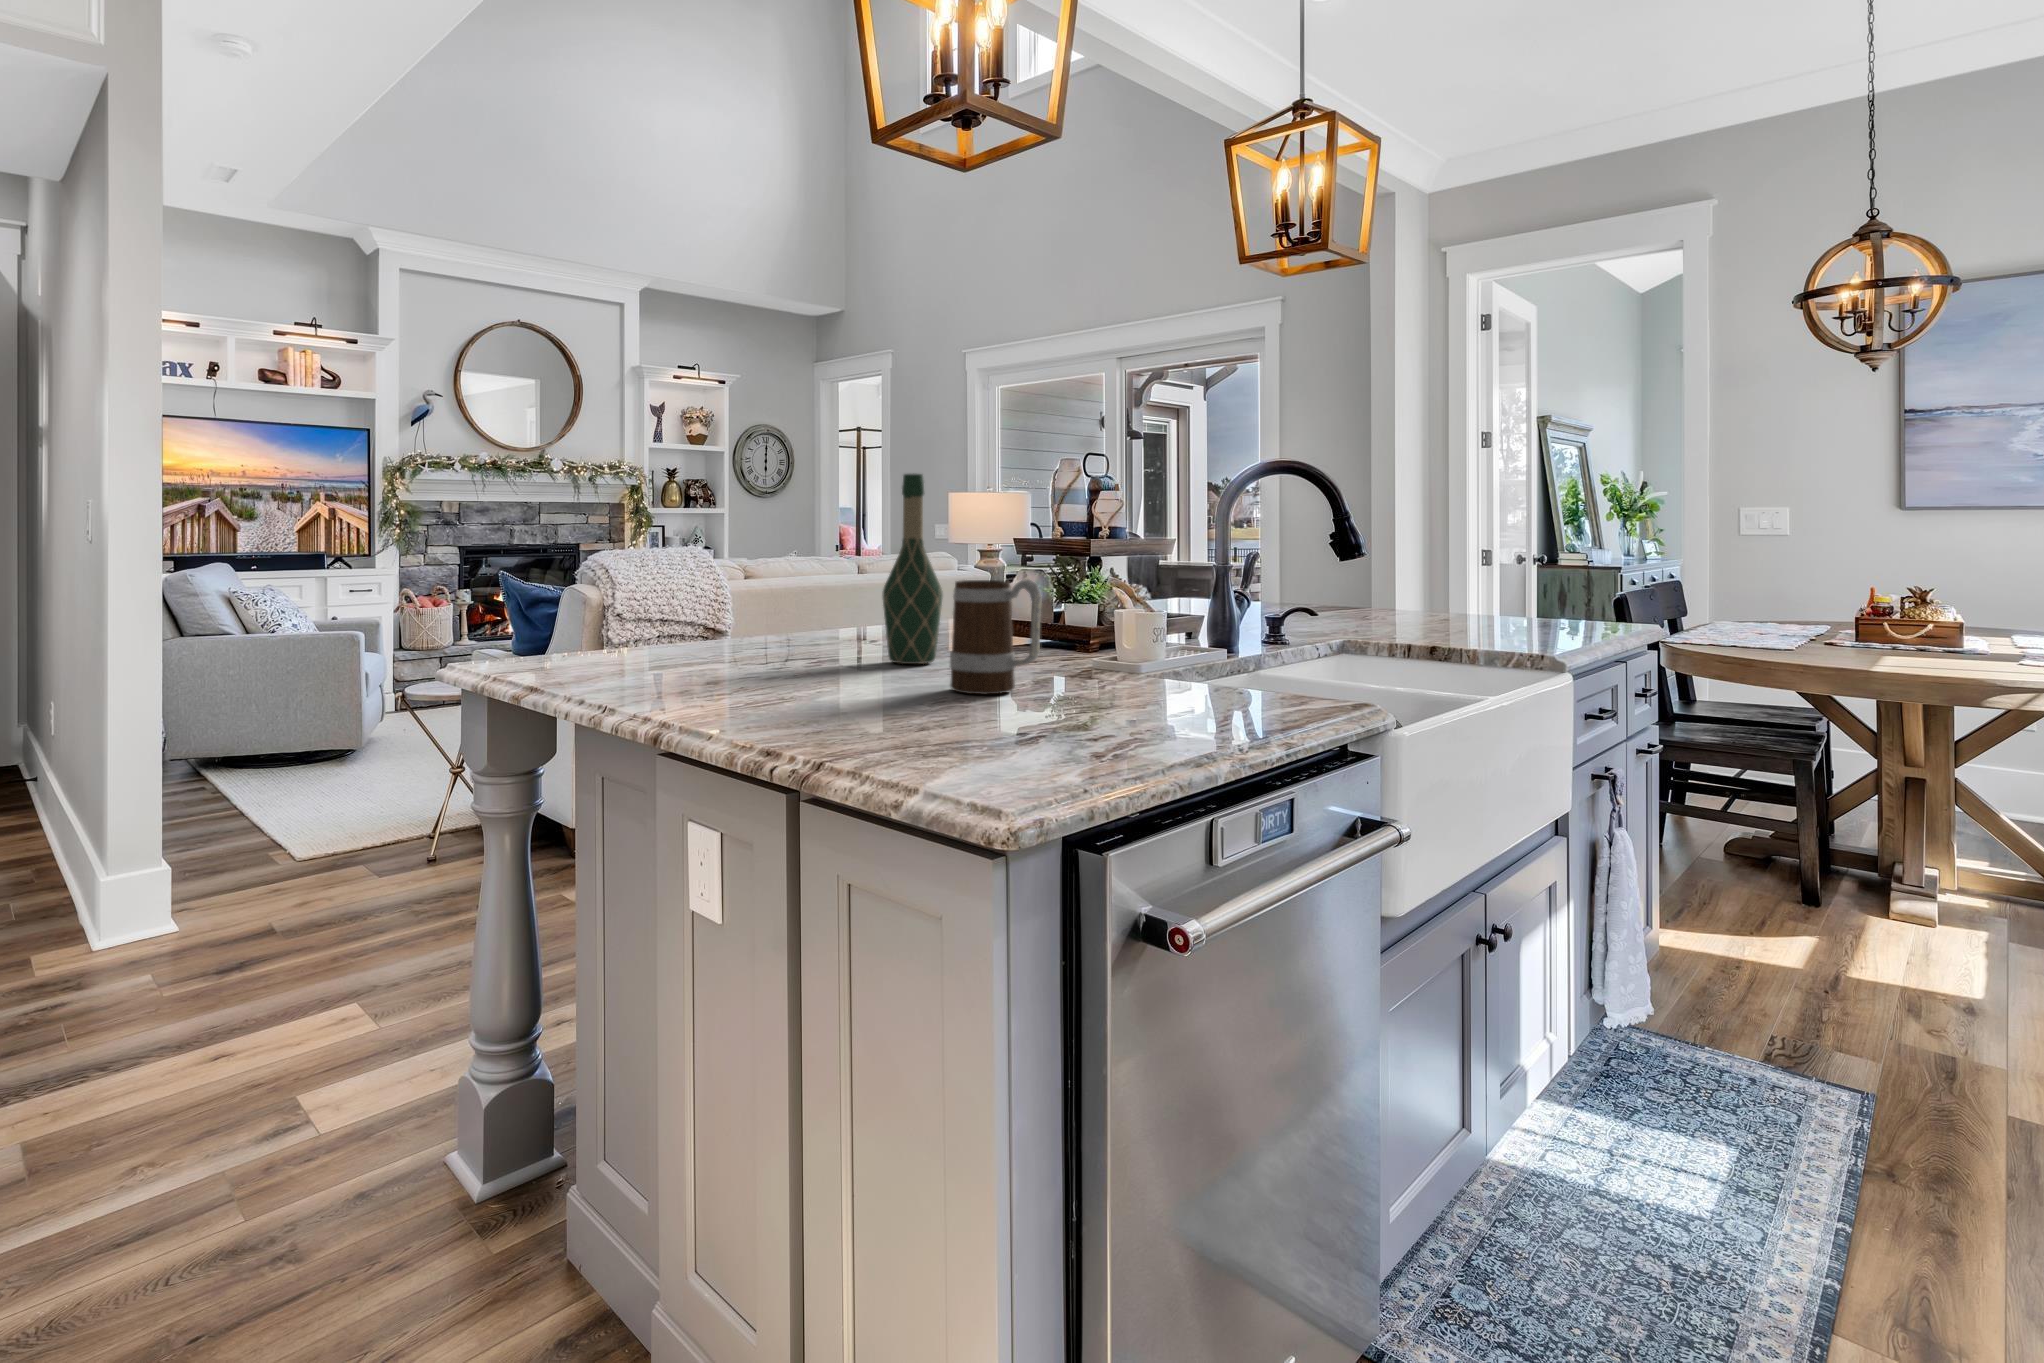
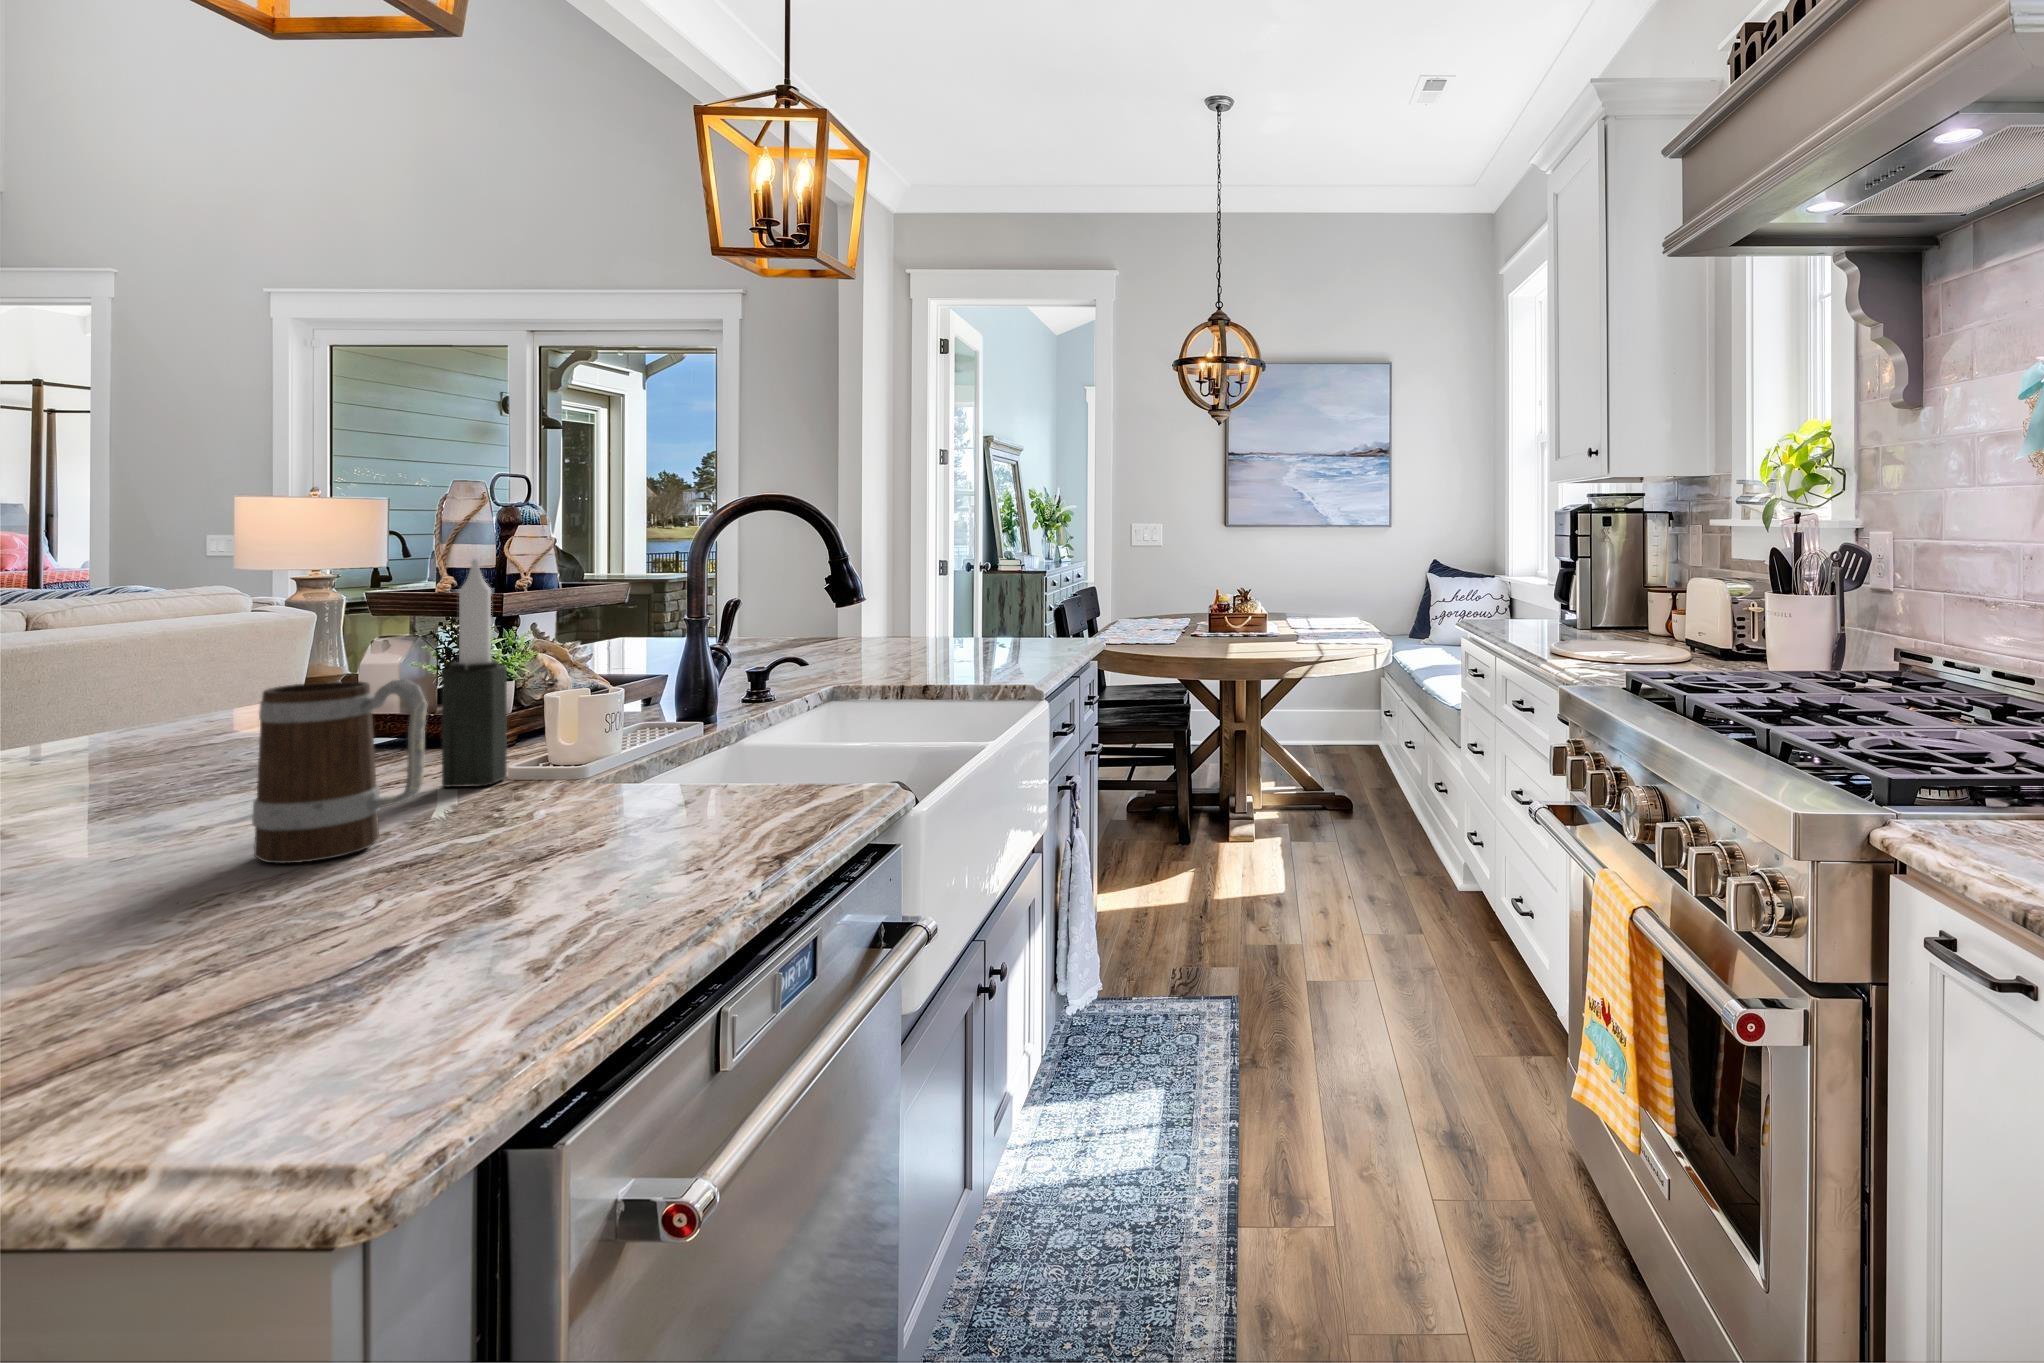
wine bottle: present [882,474,943,664] -> none [113,511,242,812]
candle: none [1050,506,1091,672] -> present [442,559,507,787]

